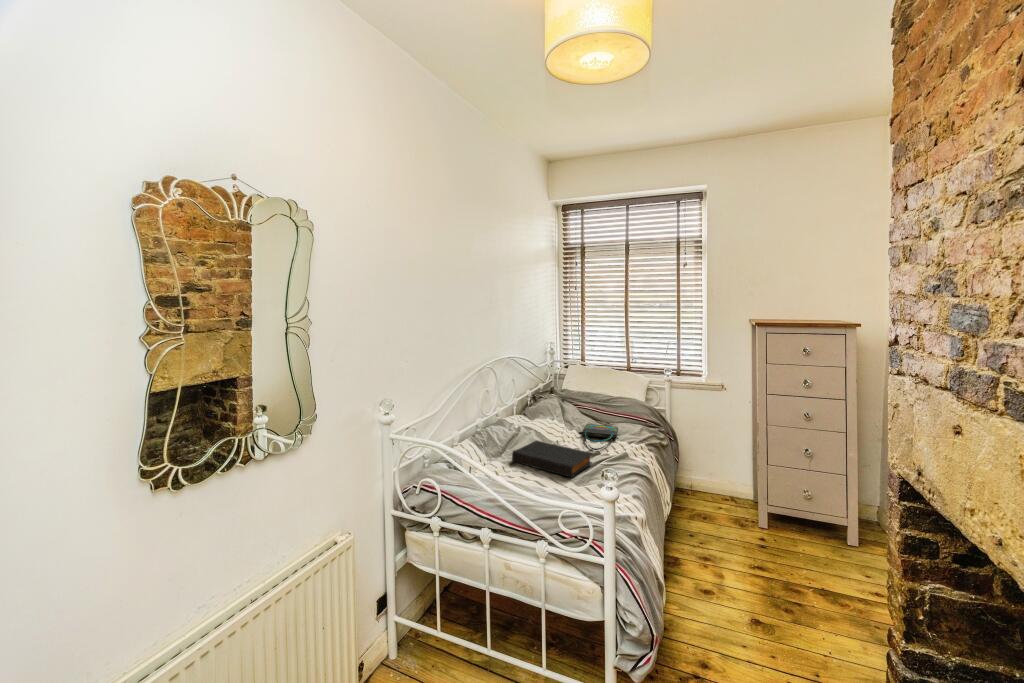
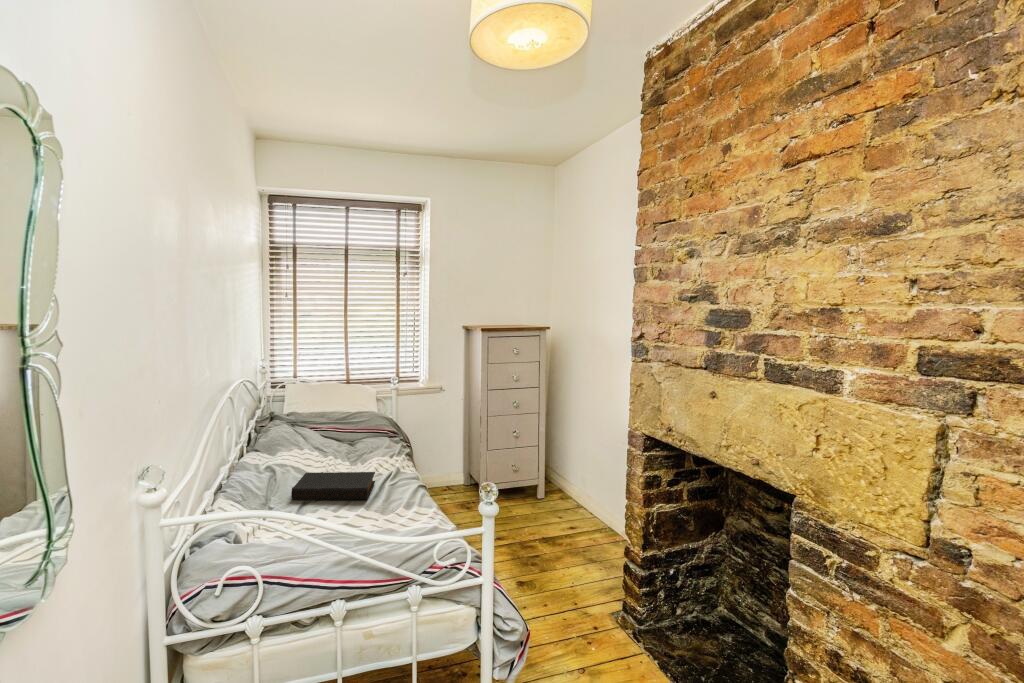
tote bag: present [579,424,618,450] -> none [339,443,381,470]

